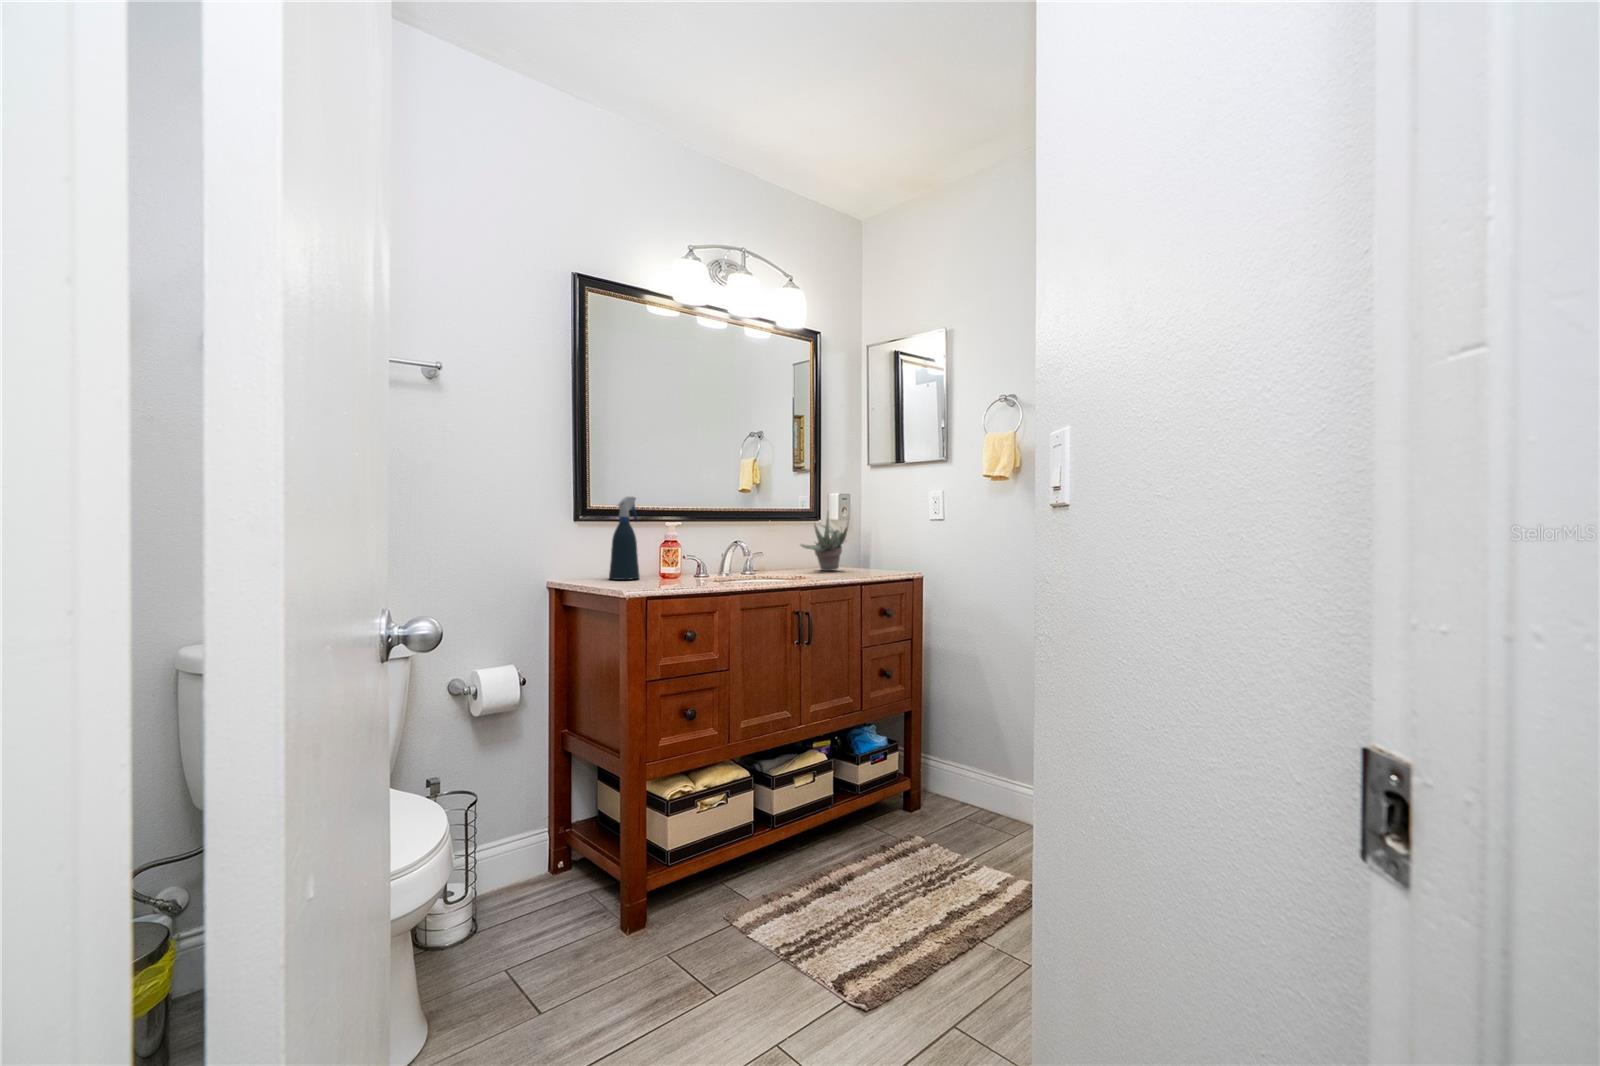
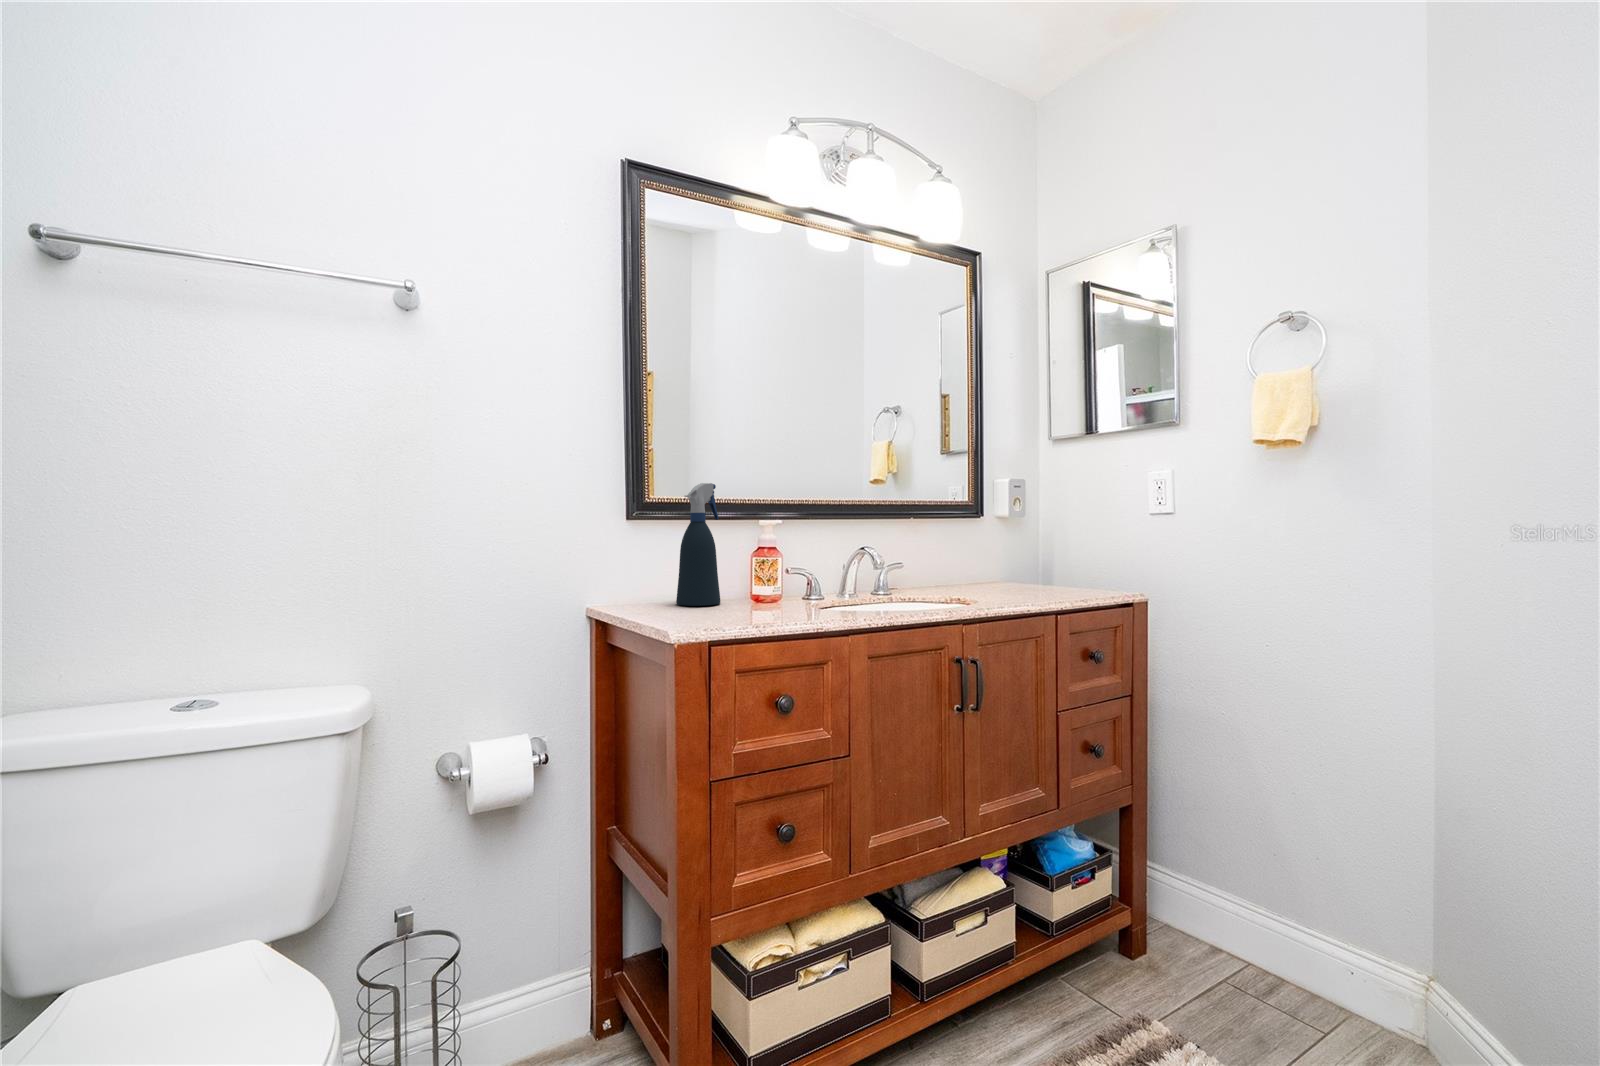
succulent plant: present [801,512,848,571] -> none [955,499,1027,588]

